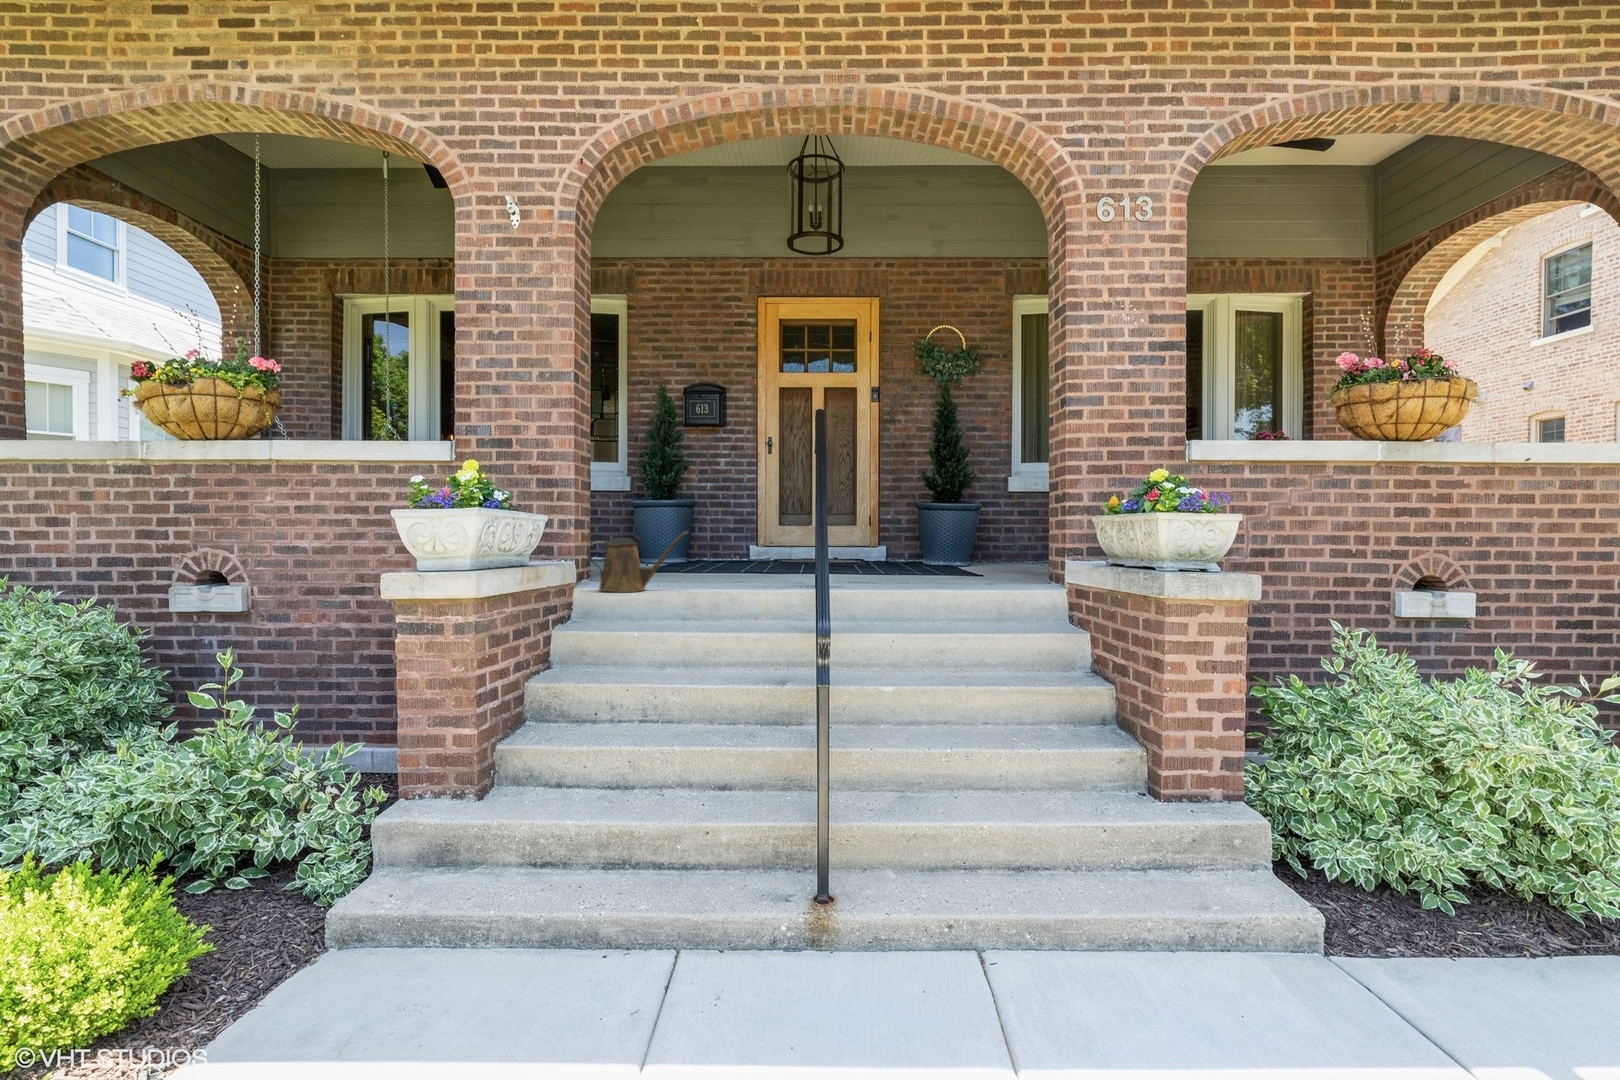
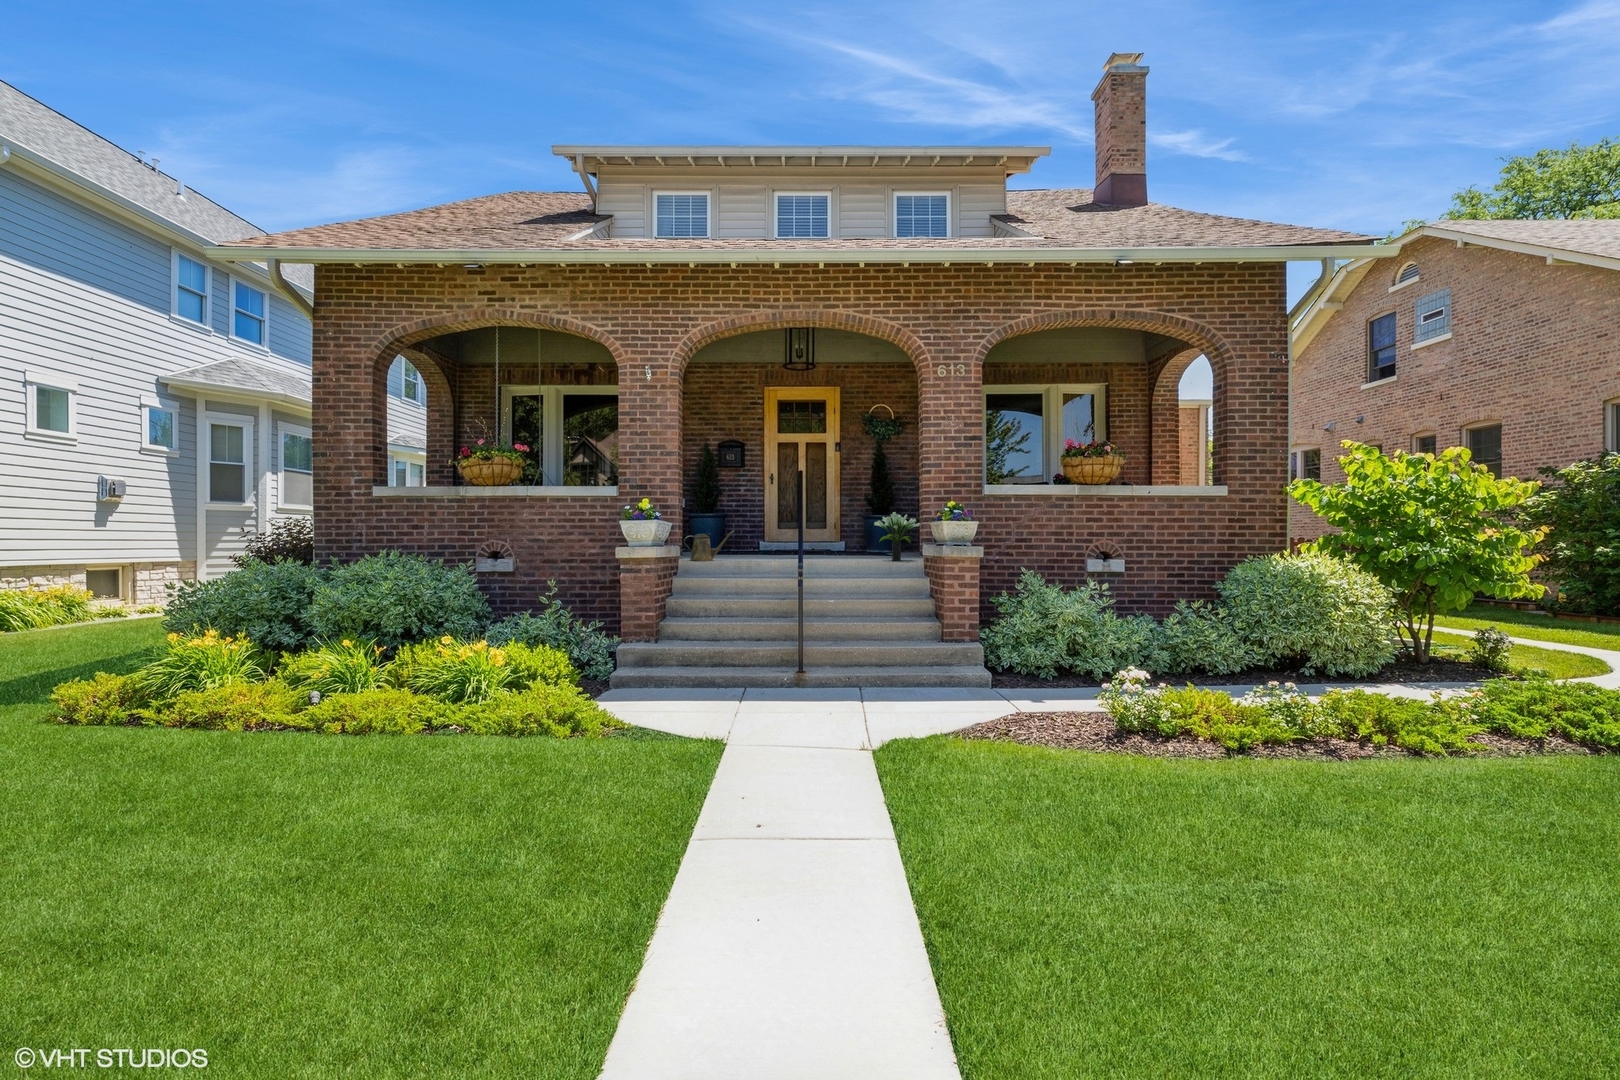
potted plant: none [962,496,1051,592] -> present [874,512,920,561]

